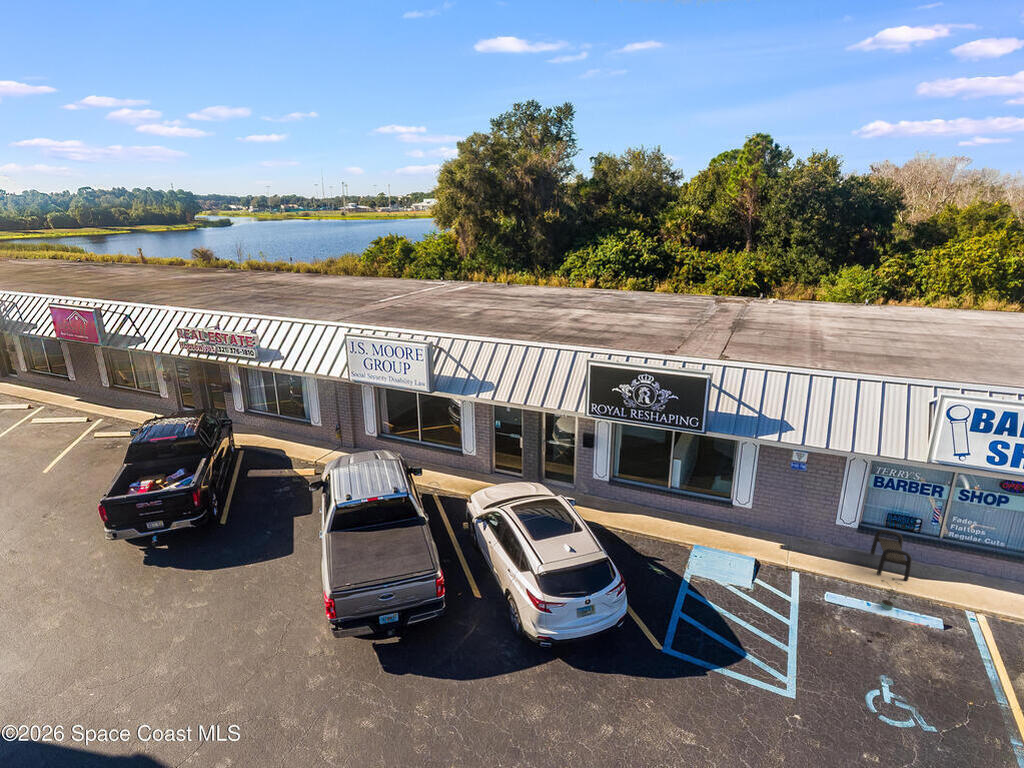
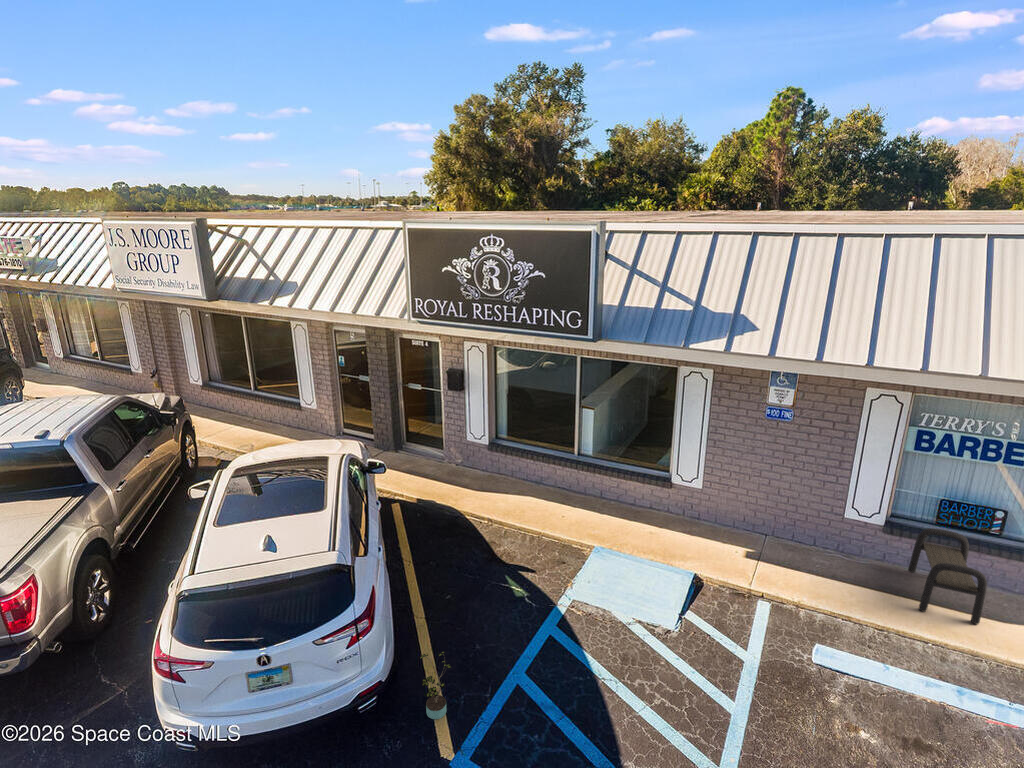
potted plant: present [881,578,900,610] -> present [420,651,451,719]

